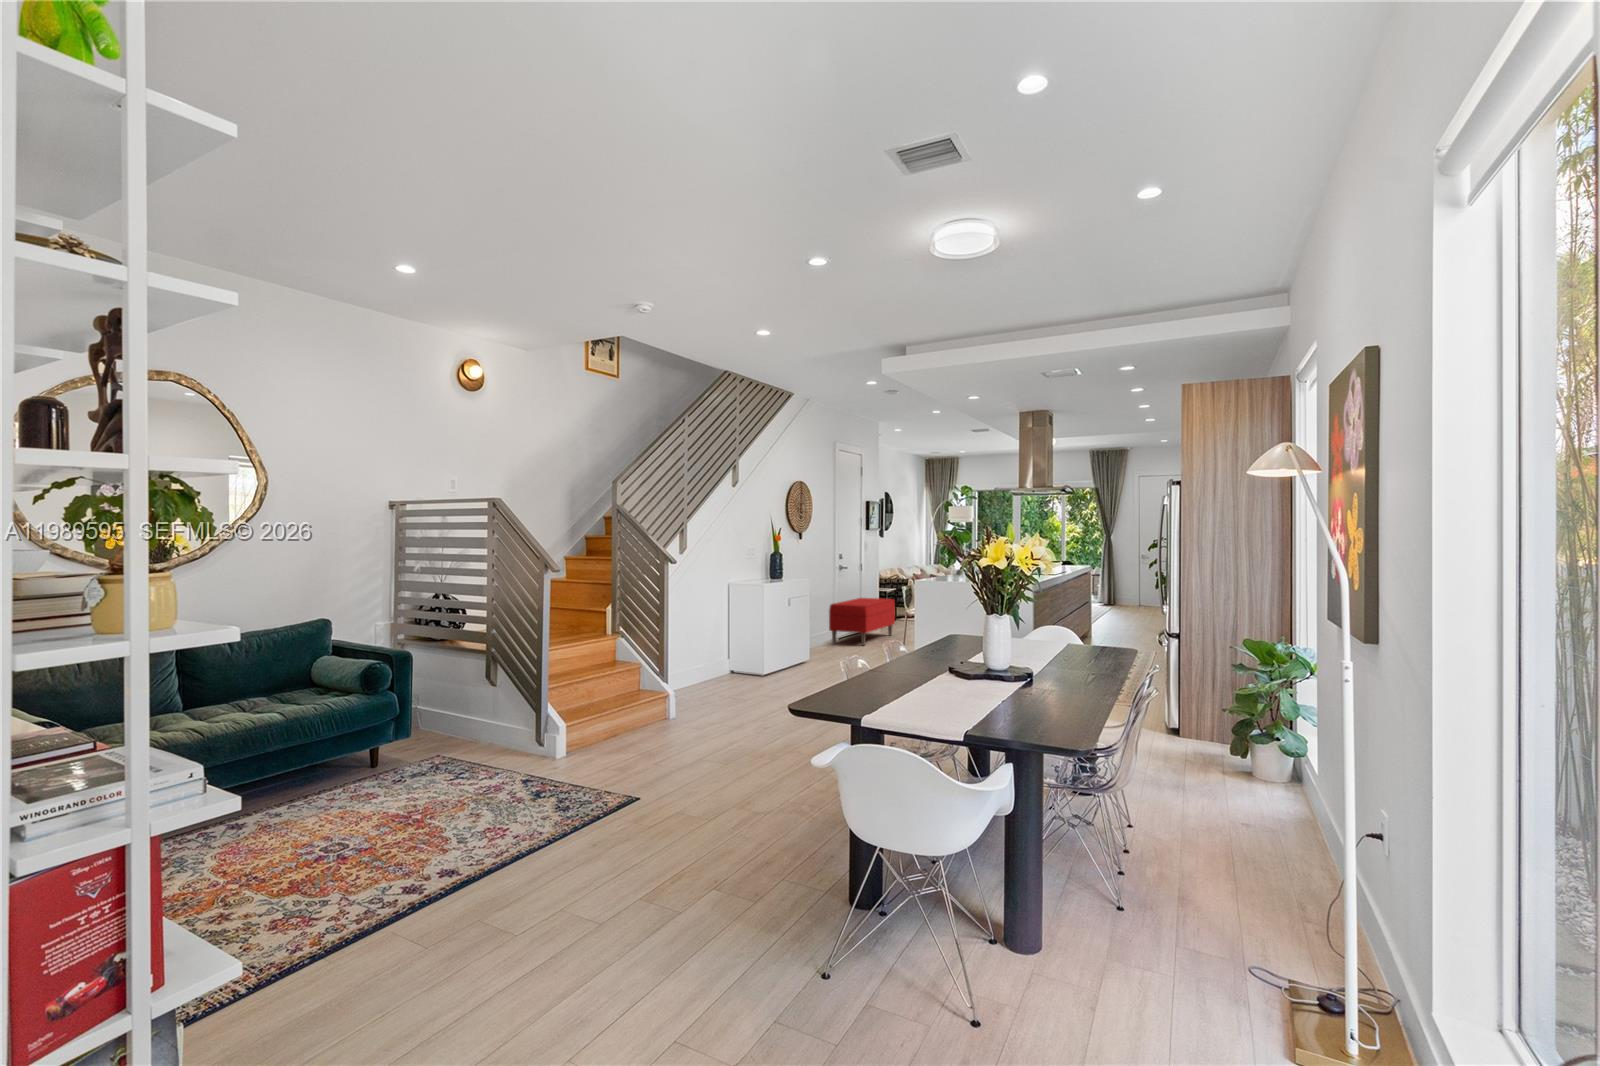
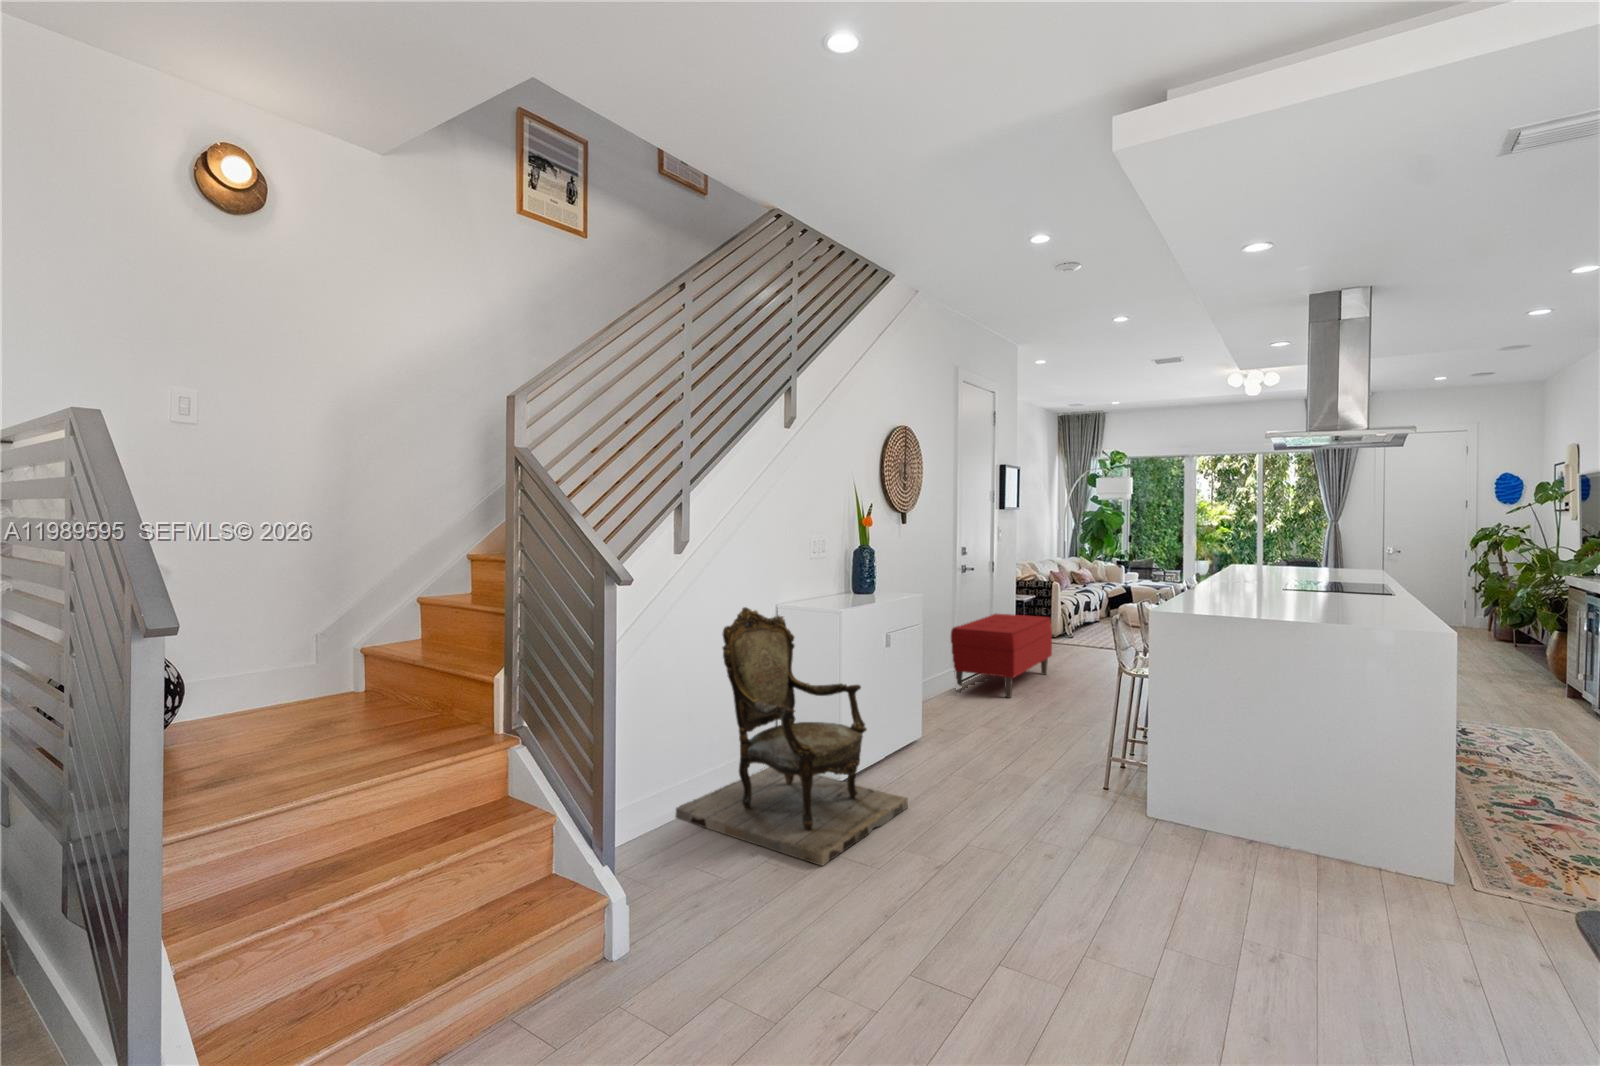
armchair: none [682,582,798,696] -> present [676,607,908,866]

